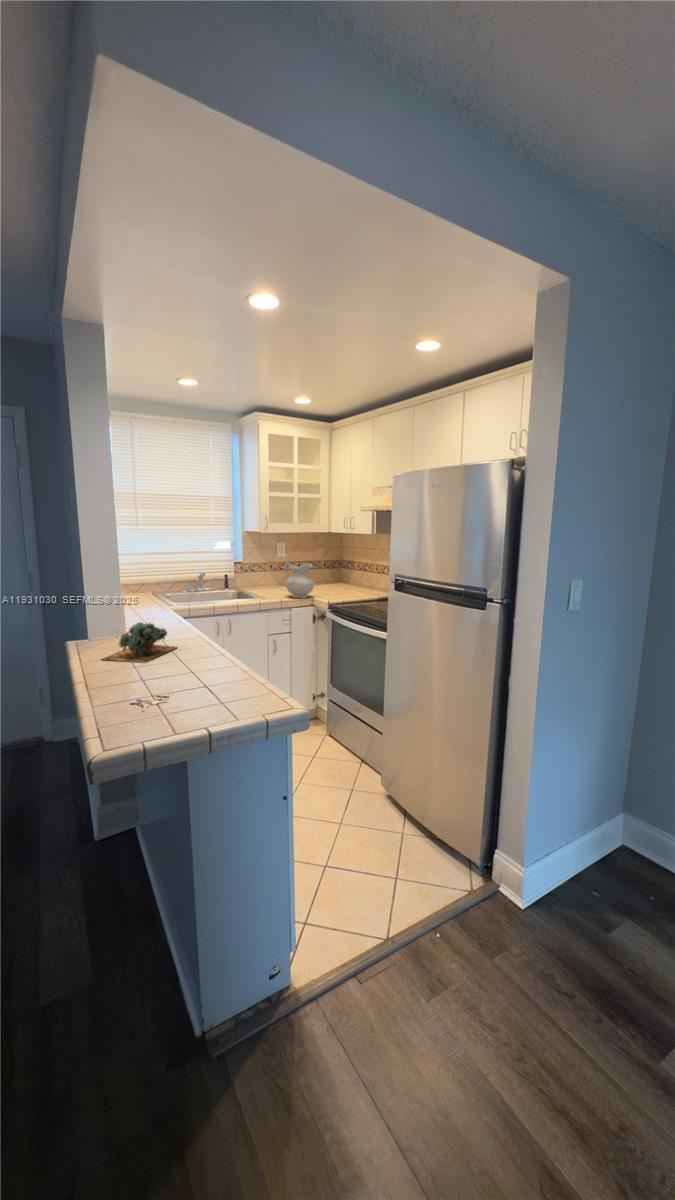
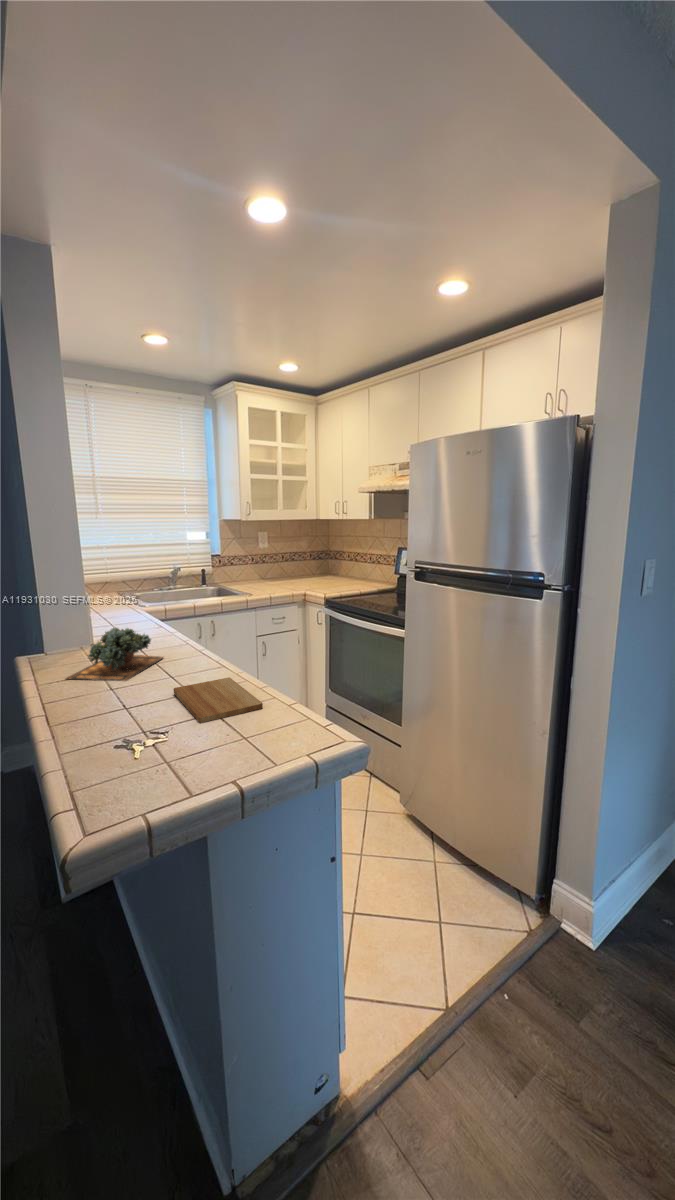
ceramic pitcher: present [284,561,314,599] -> none [271,551,305,593]
cutting board: none [179,663,242,693] -> present [174,677,263,723]

